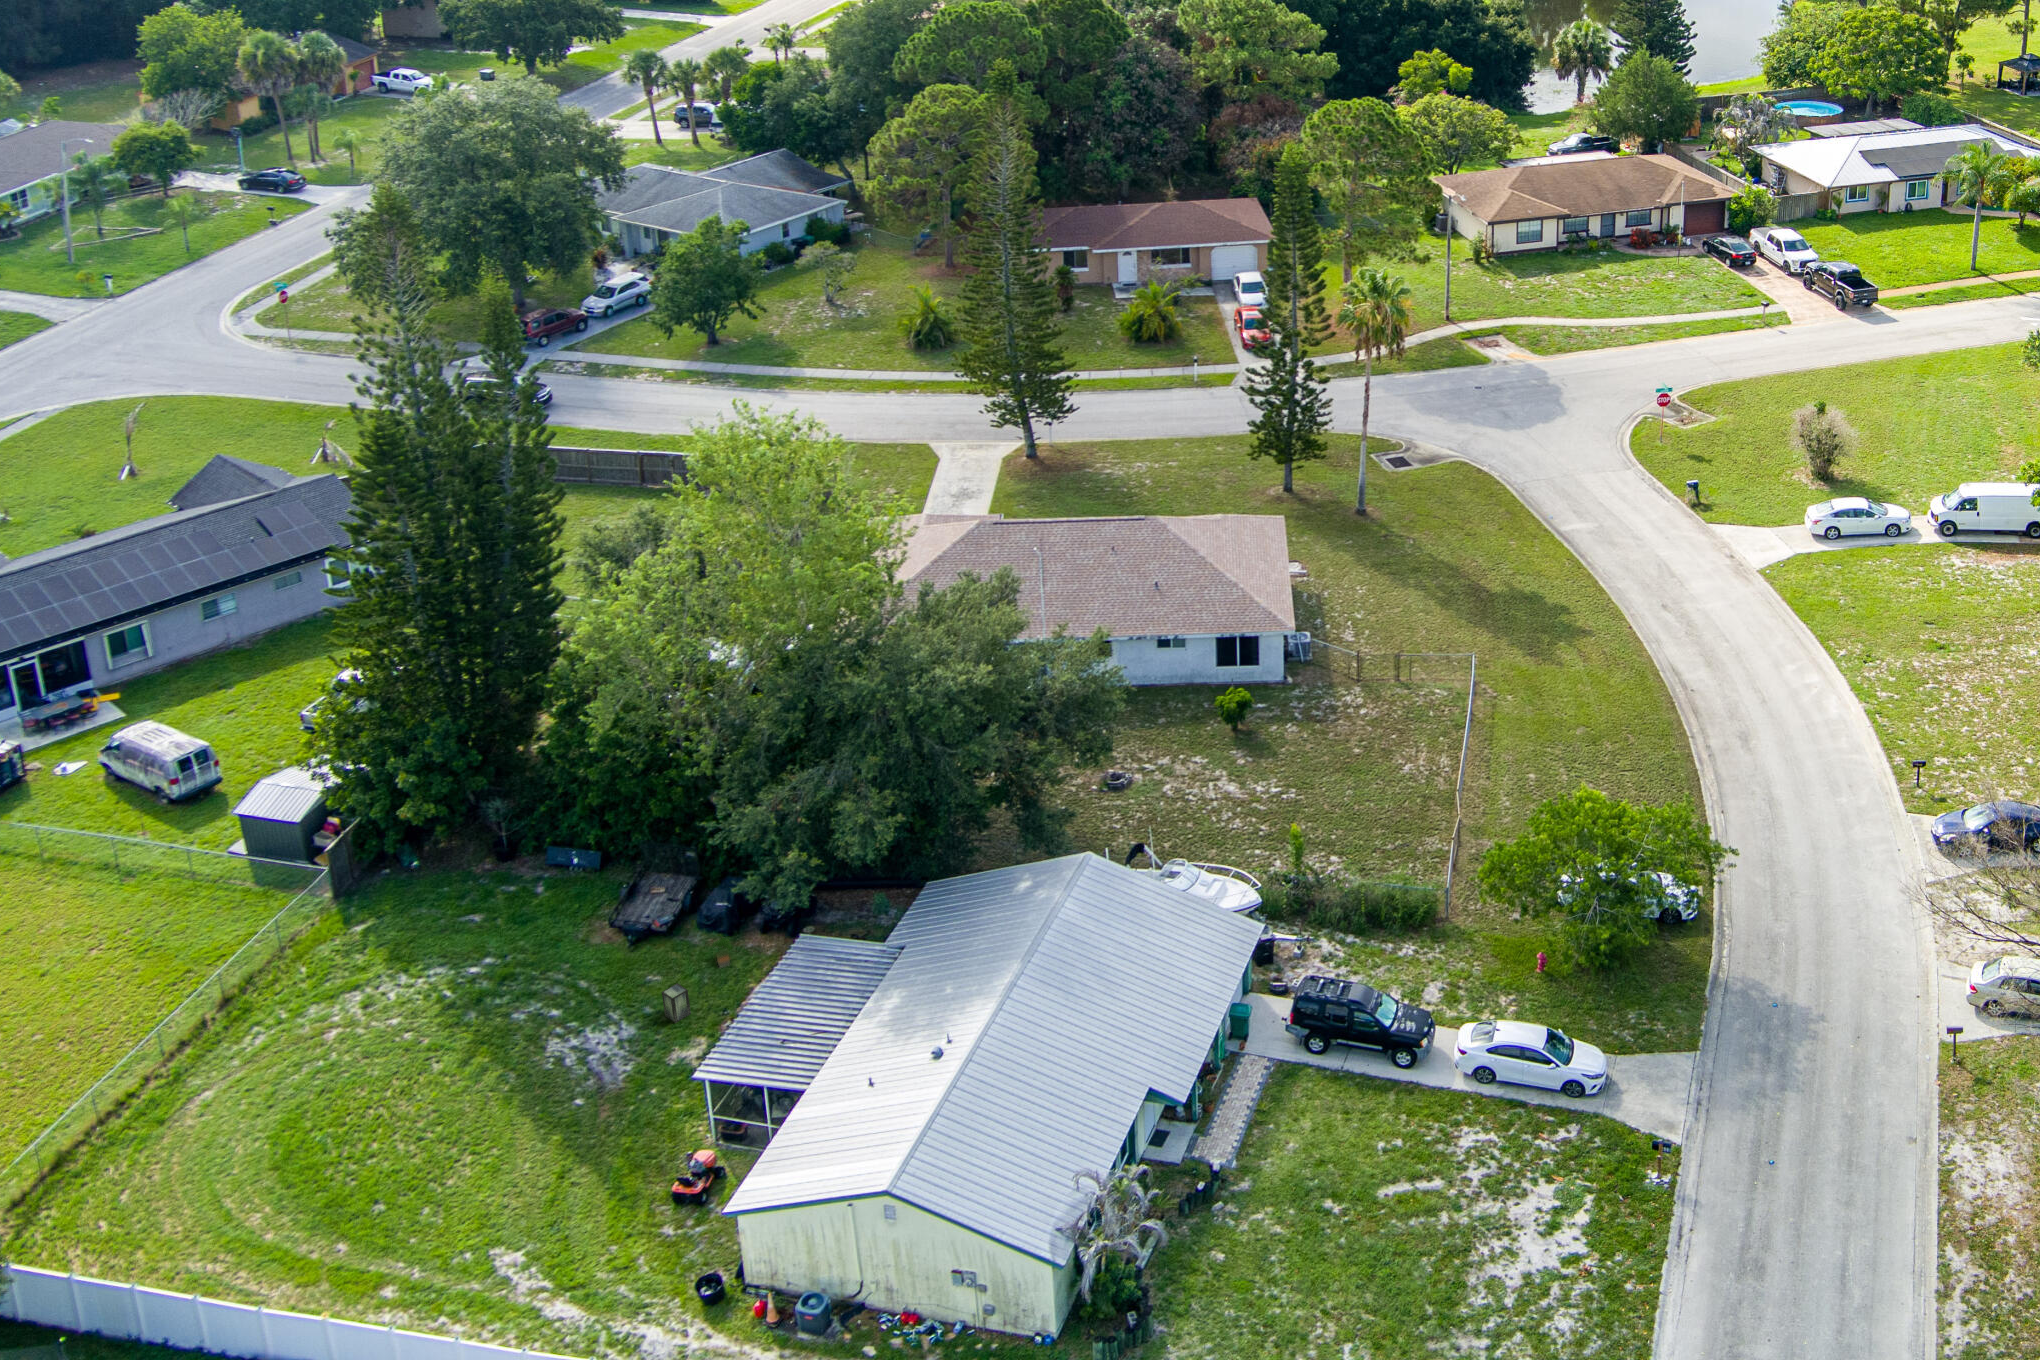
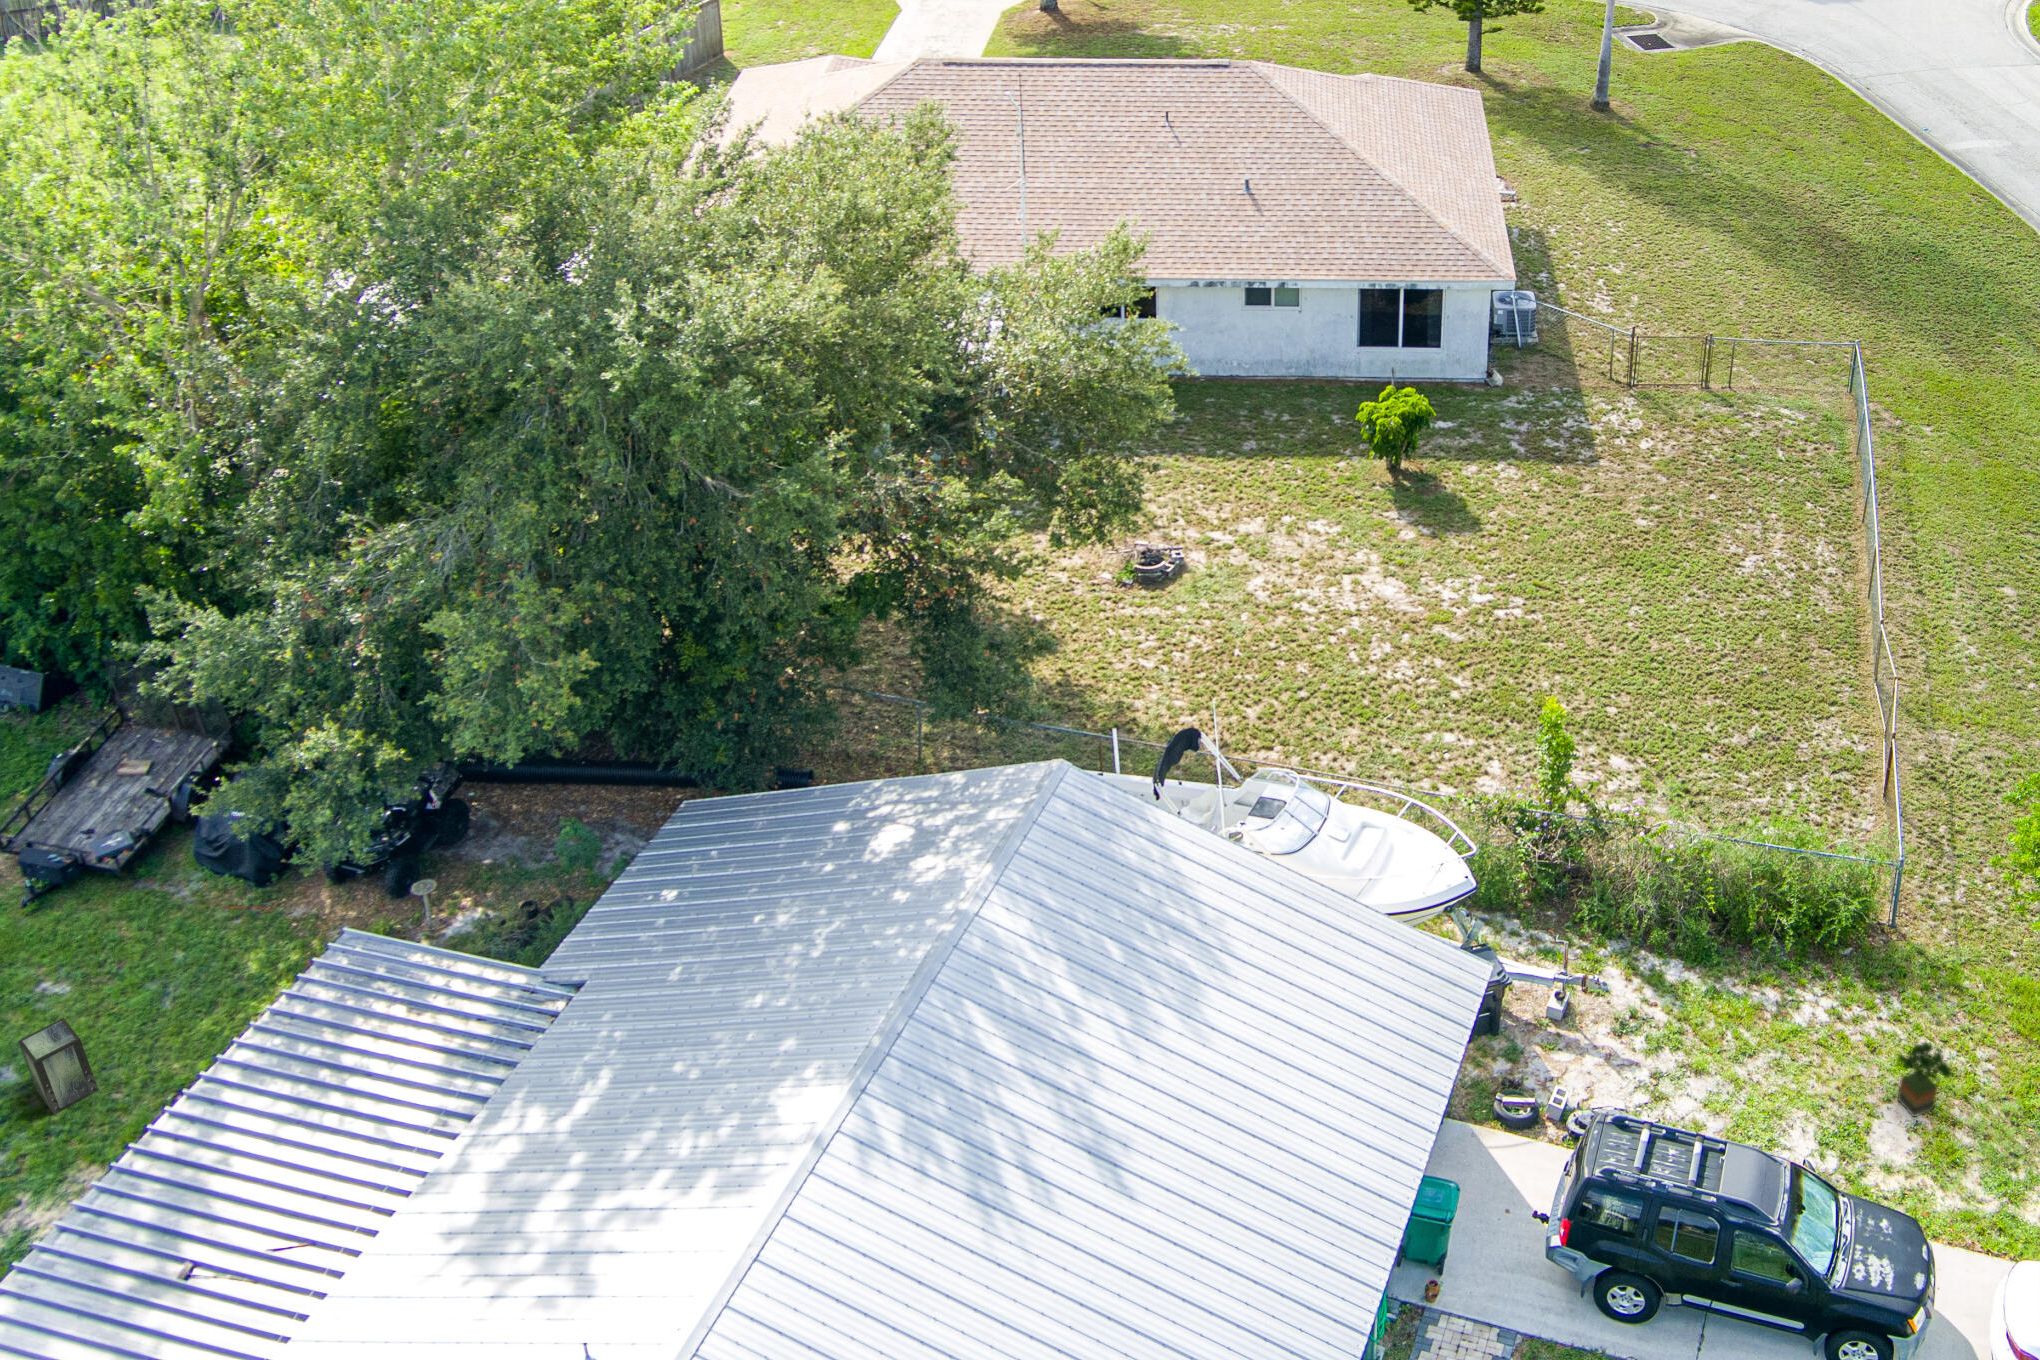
potted tree: present [713,938,732,967] -> present [1898,1043,1952,1117]

